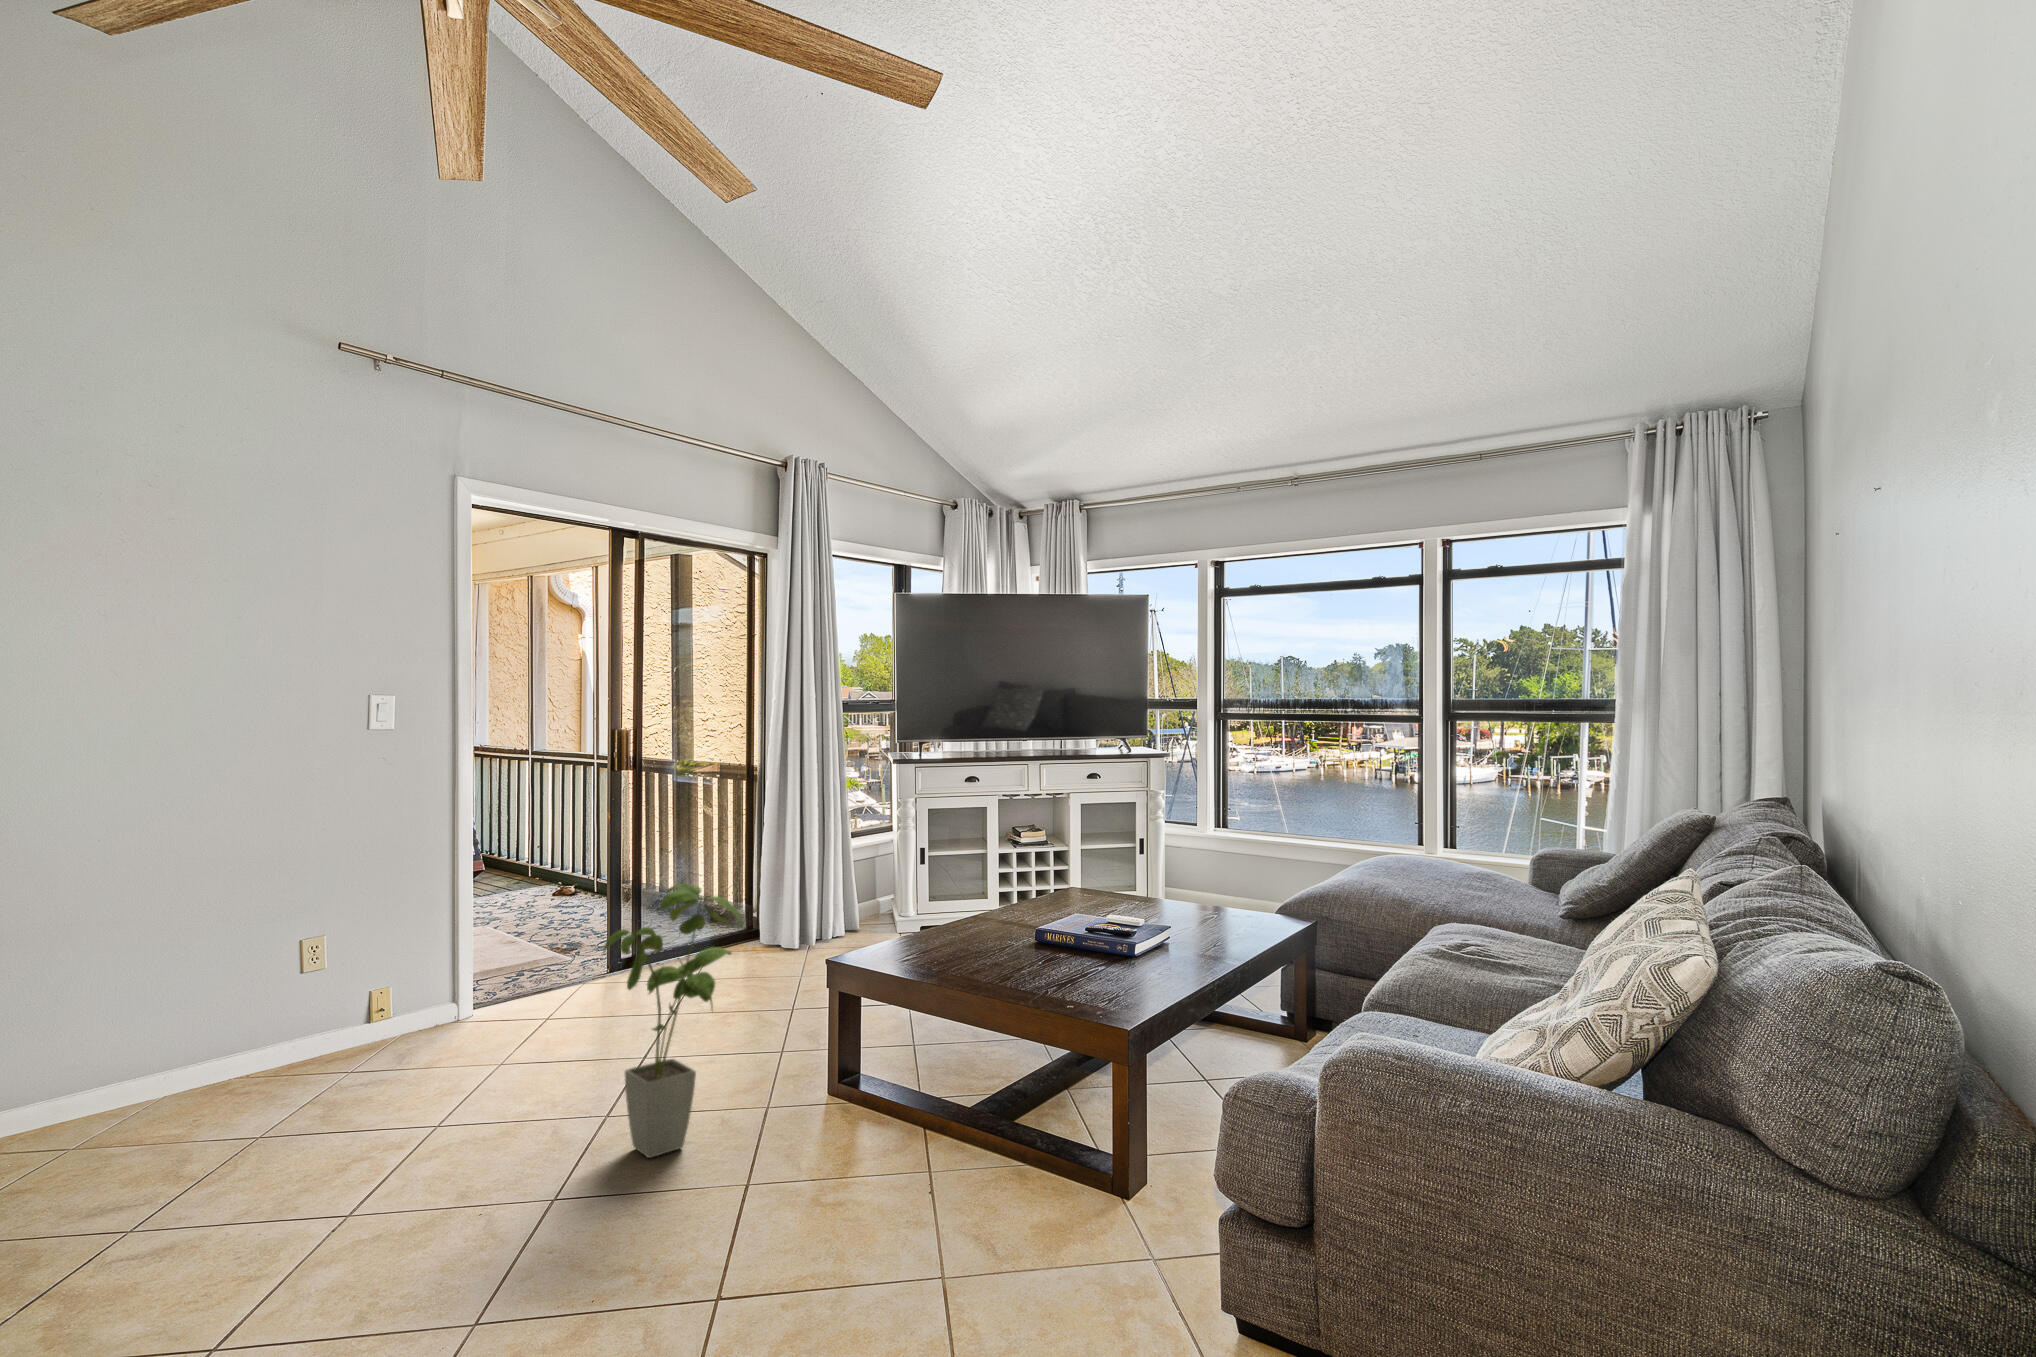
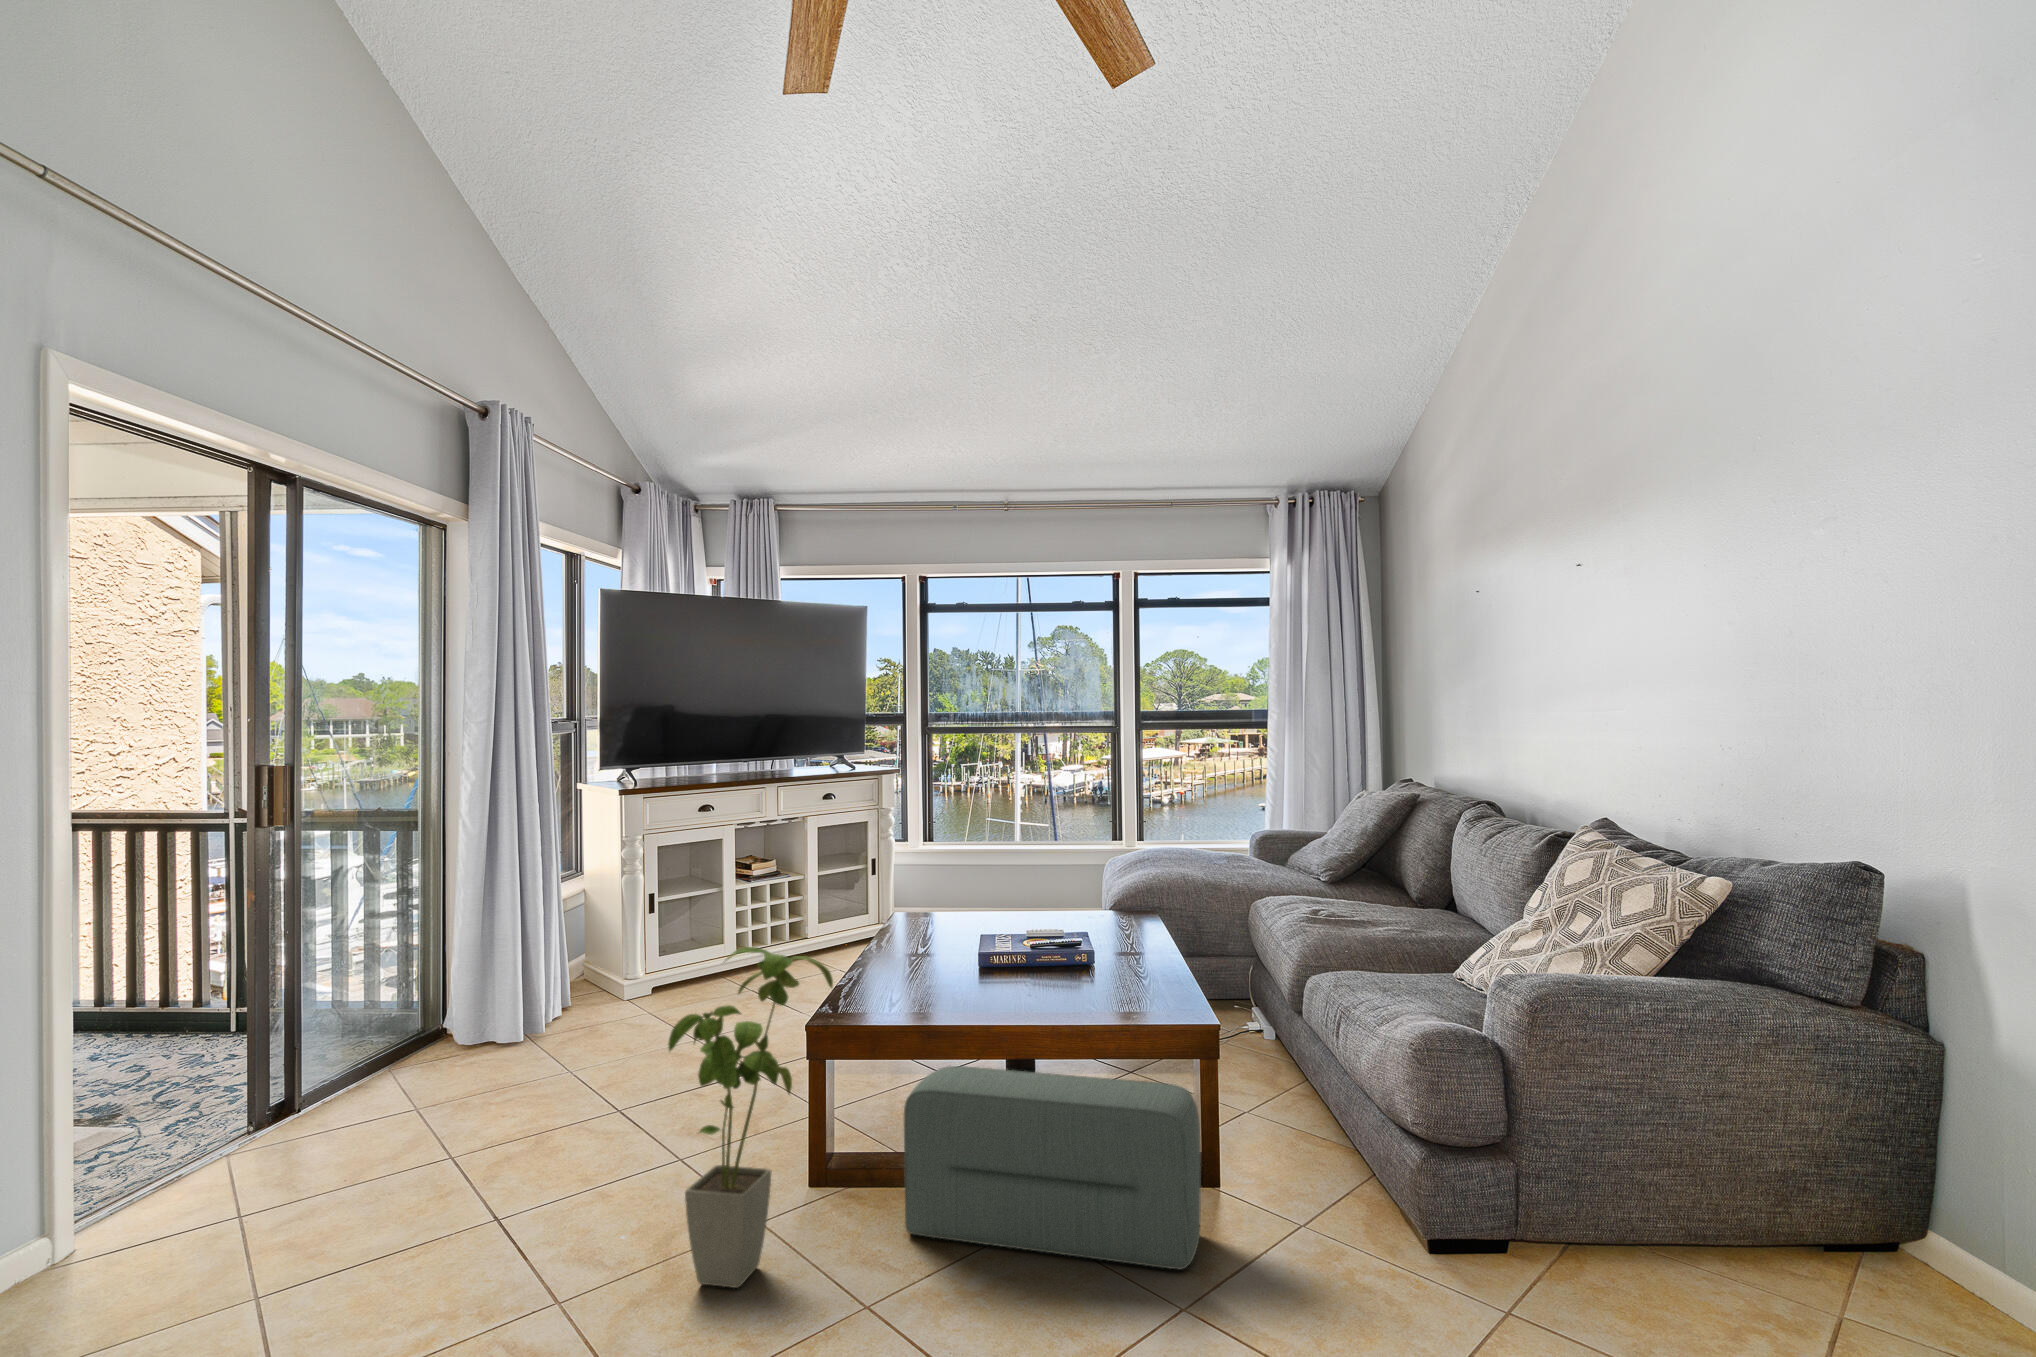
pouf: none [801,1021,1018,1263] -> present [904,1066,1201,1269]

